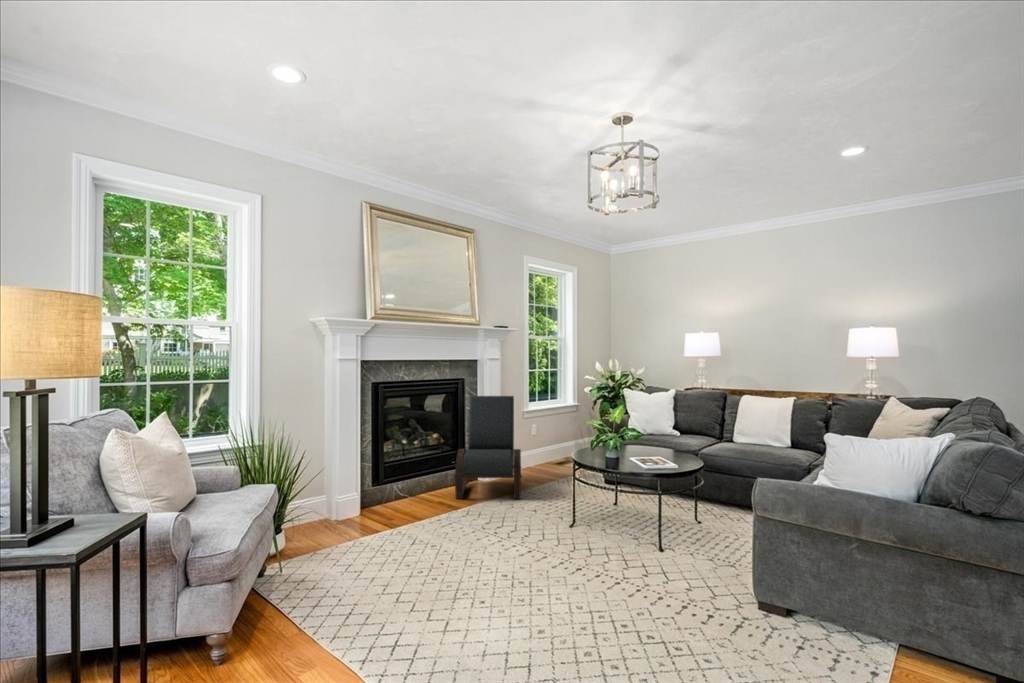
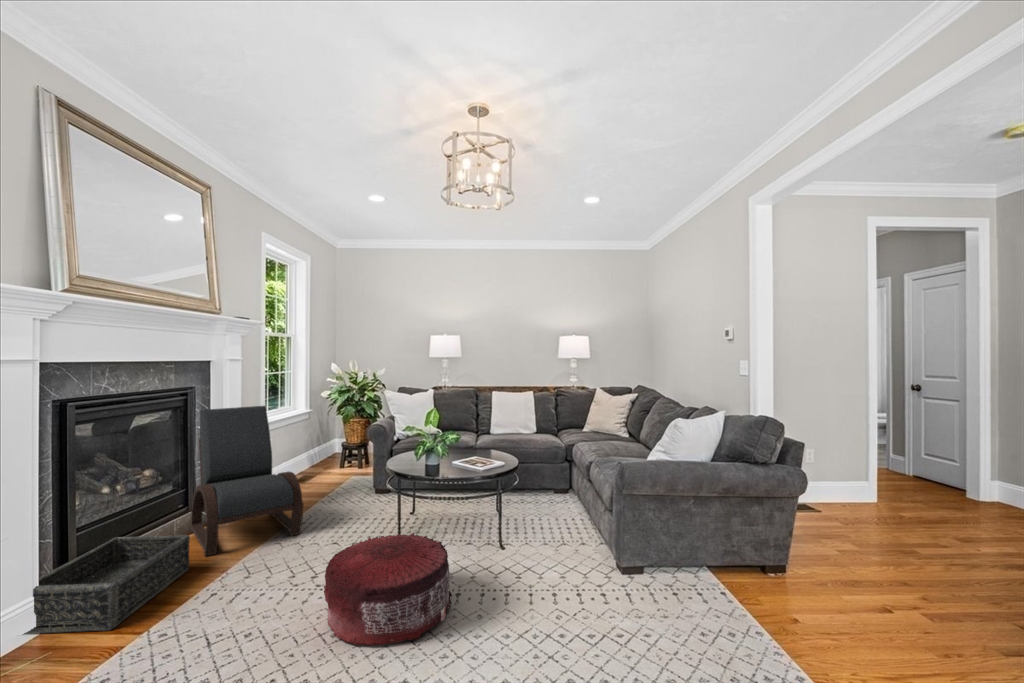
basket: none [350,473,441,523] -> present [24,535,190,634]
pouf: none [471,503,570,585] -> present [324,533,452,646]

